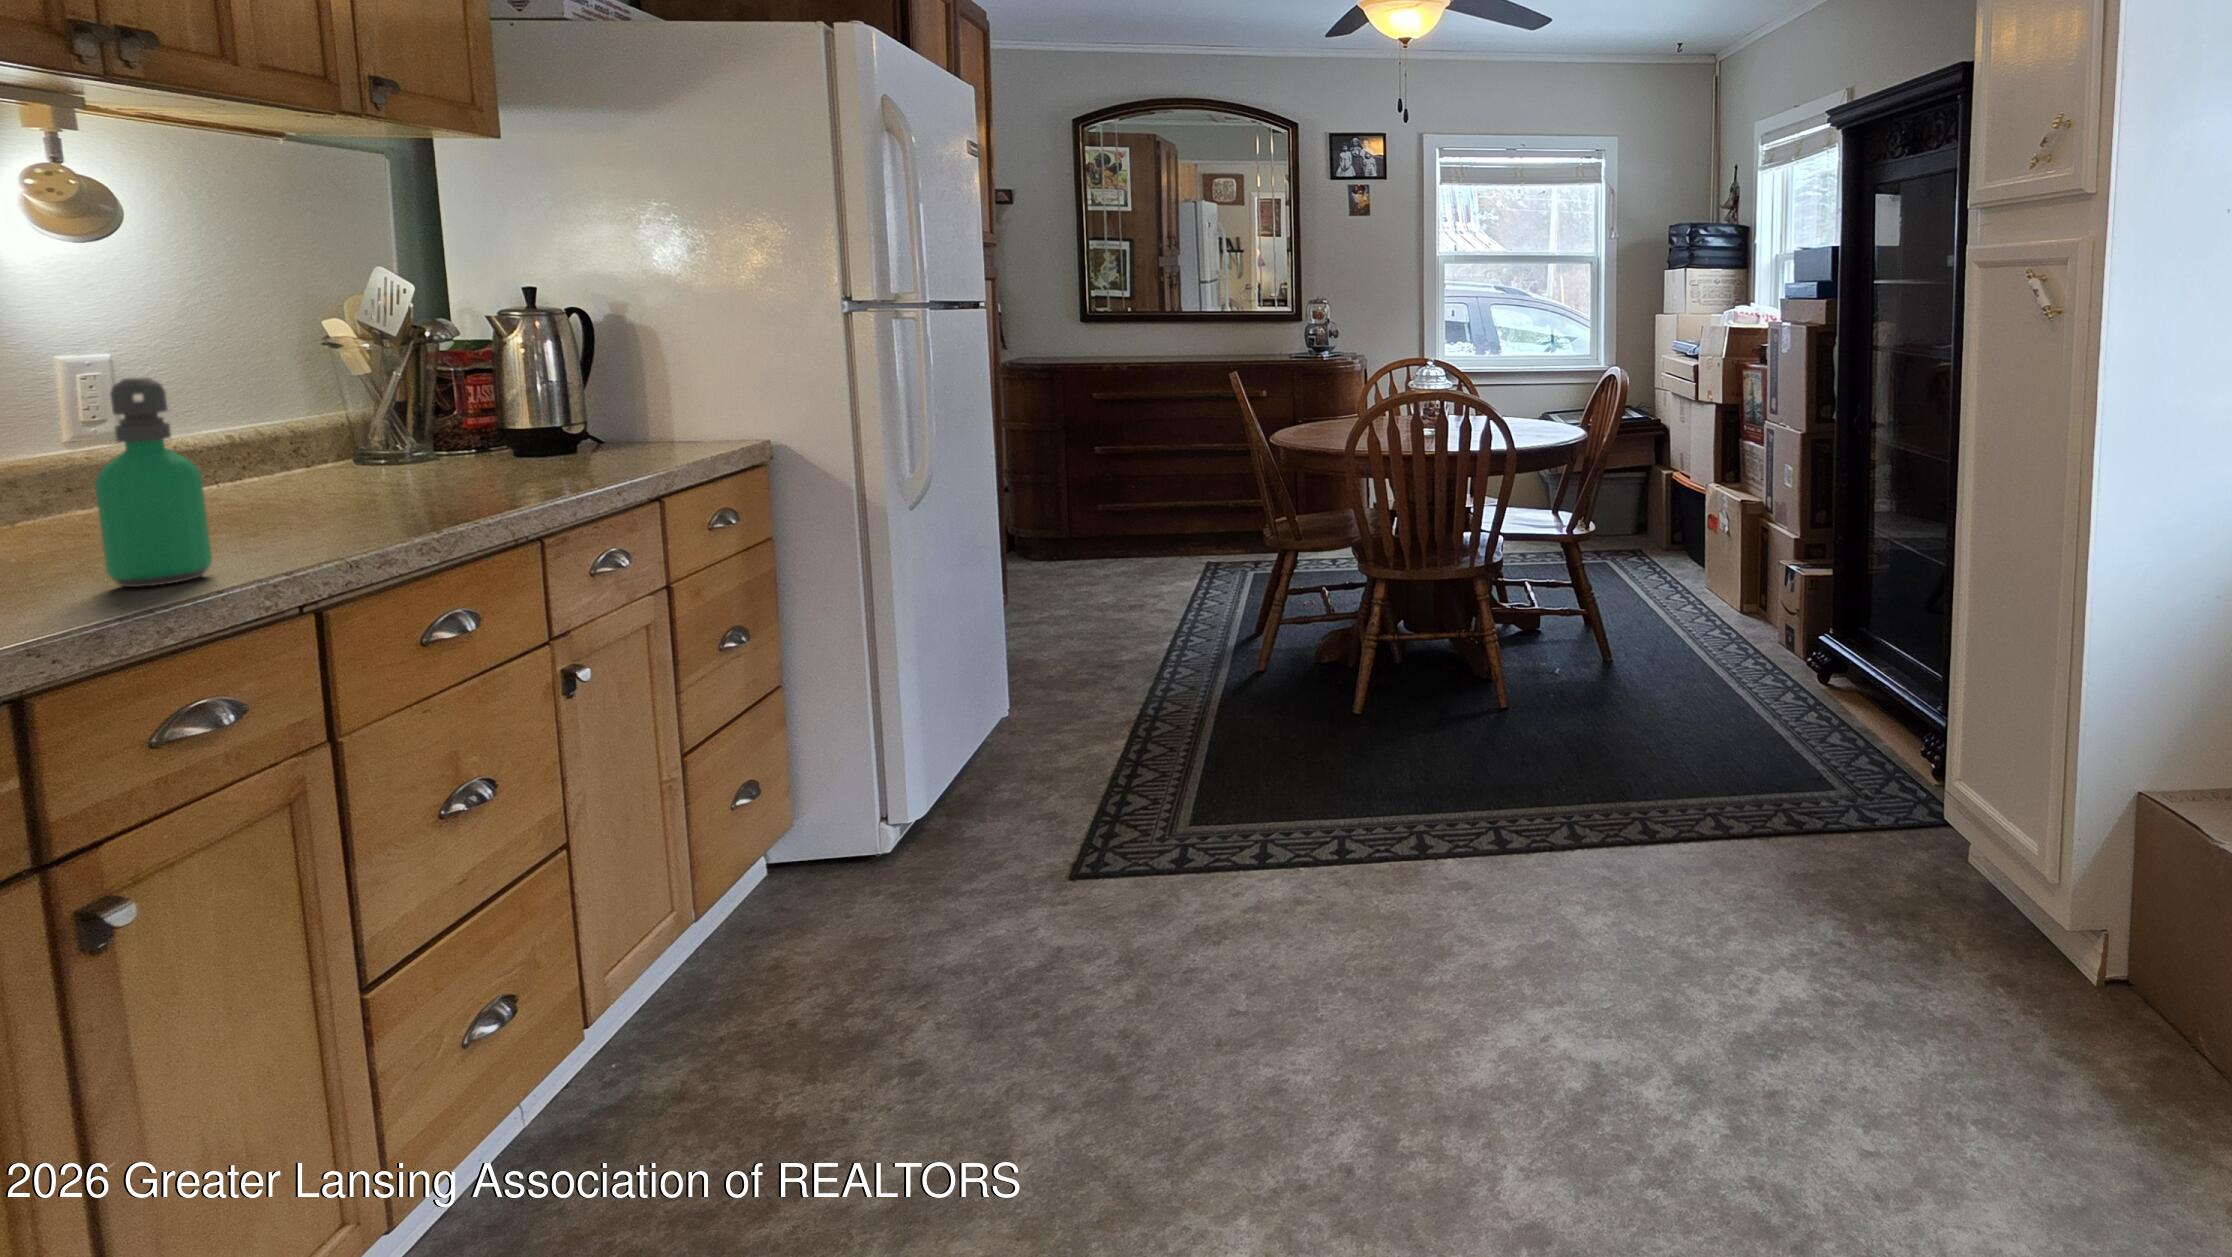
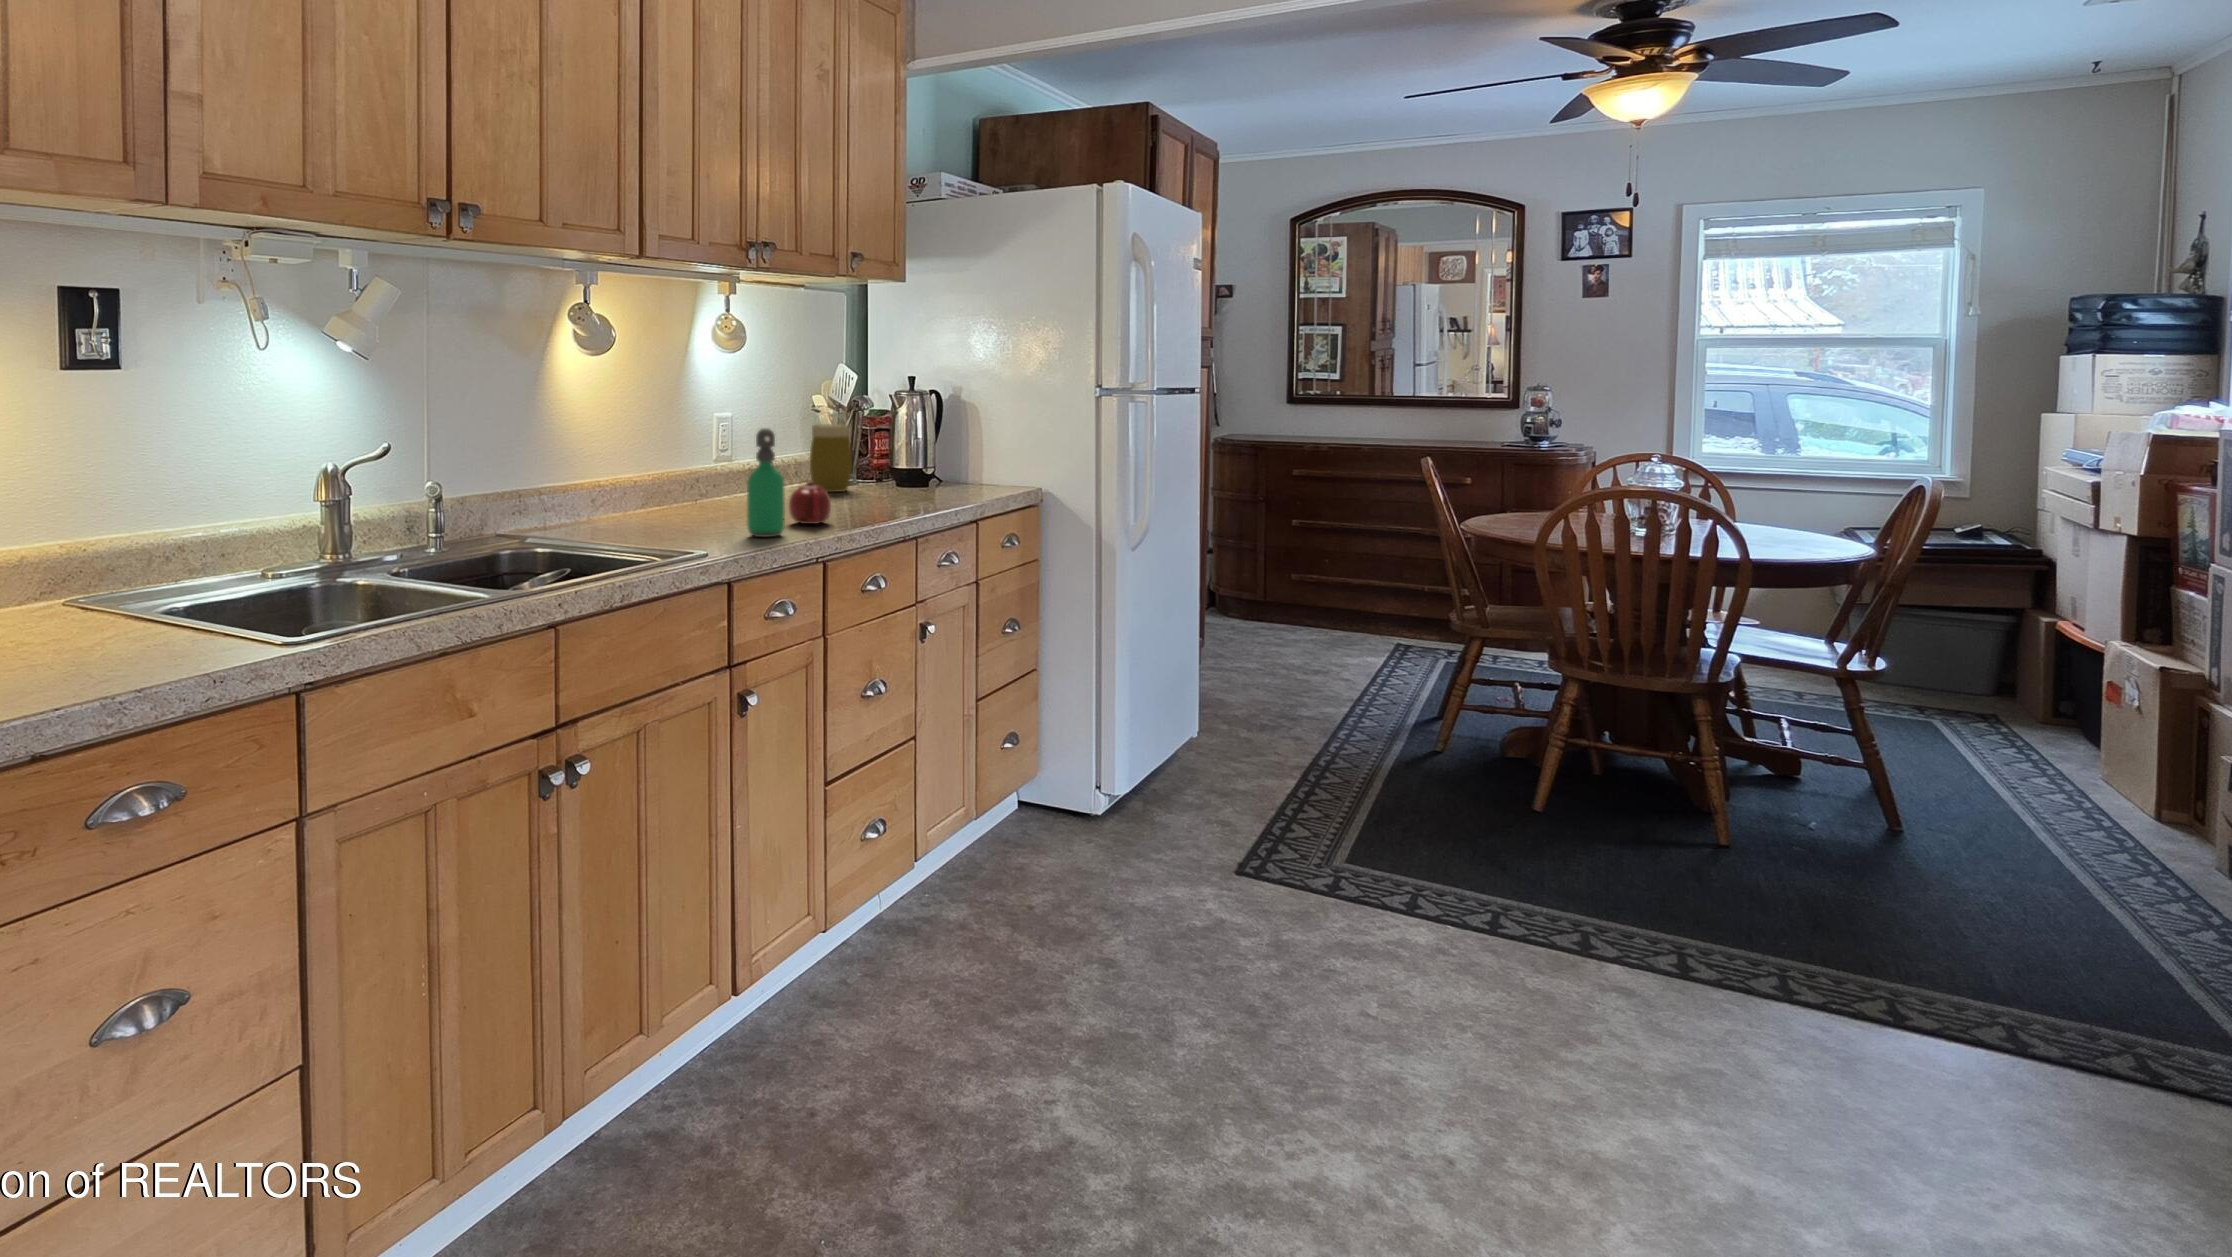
jar: none [313,366,410,480] -> present [810,424,852,492]
teapot: none [233,467,342,545] -> present [789,481,832,524]

